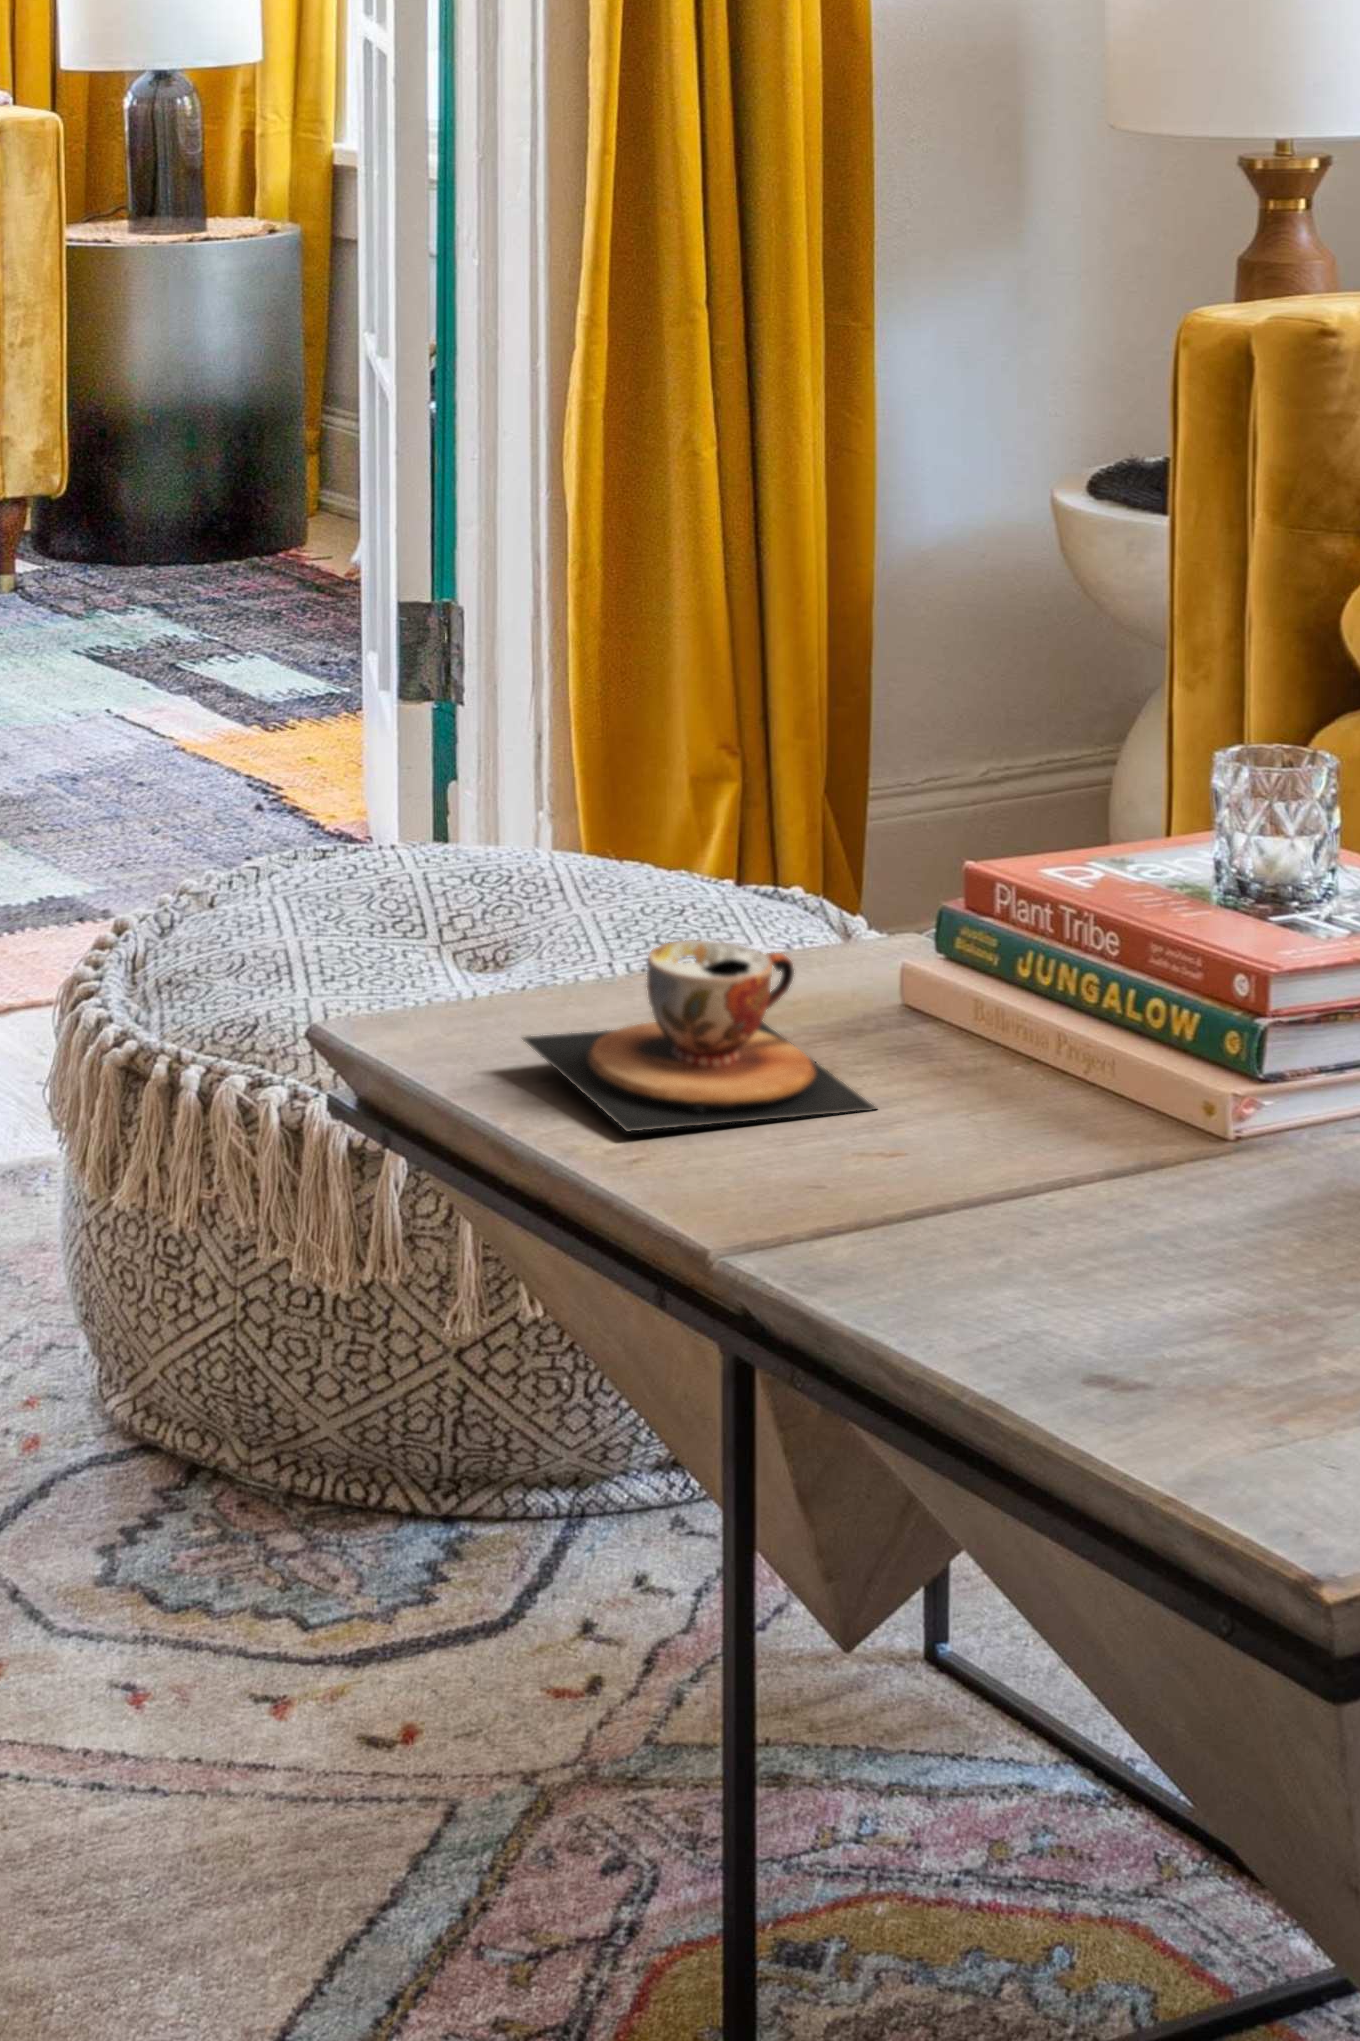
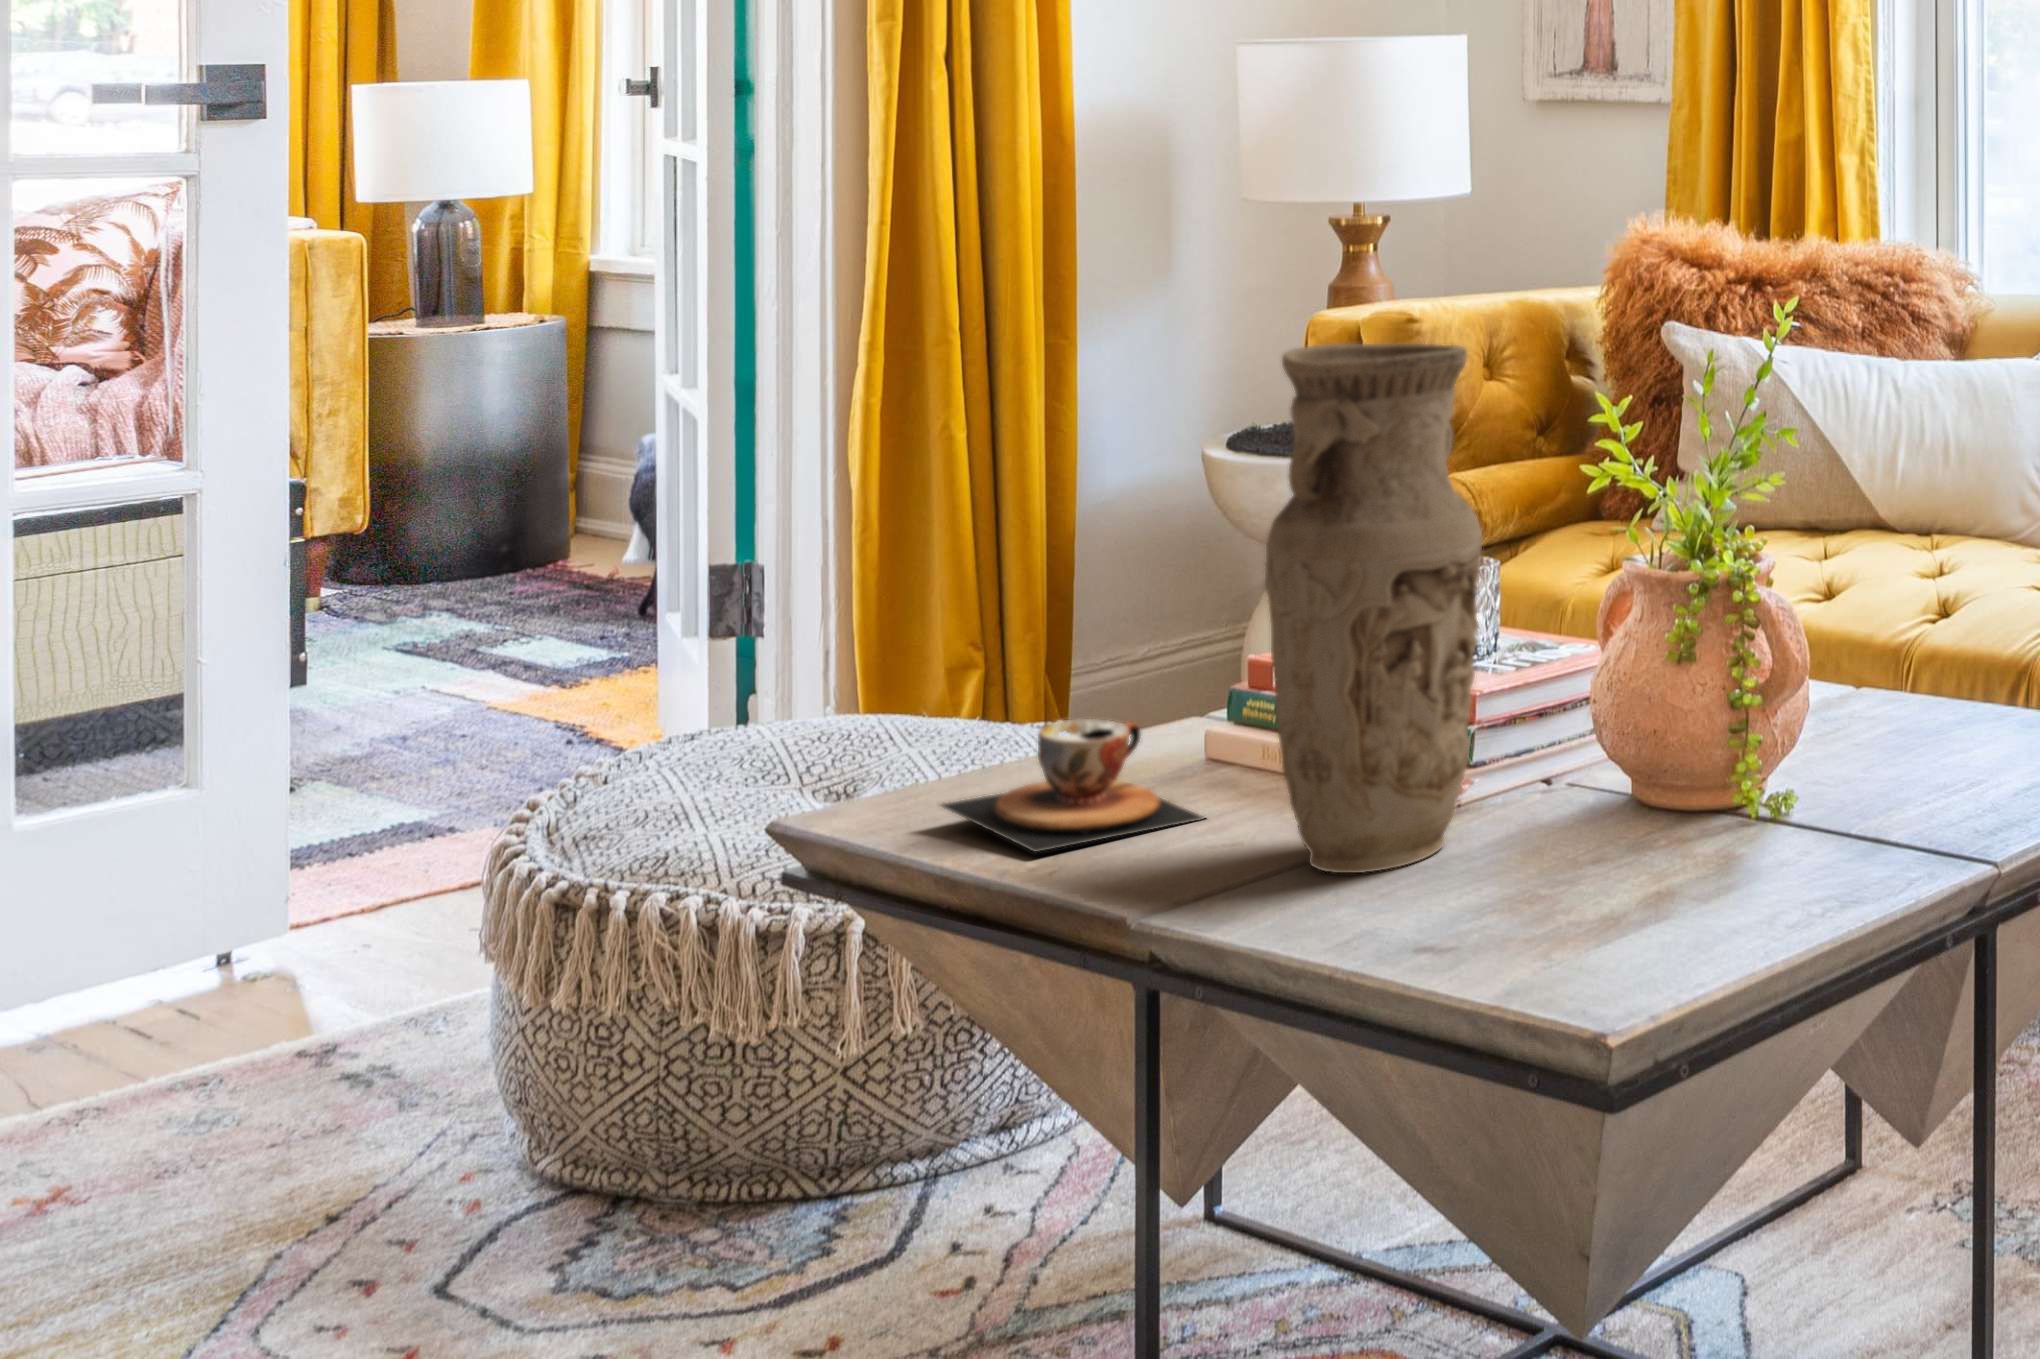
vase: none [931,439,1256,1240] -> present [1265,344,1482,873]

